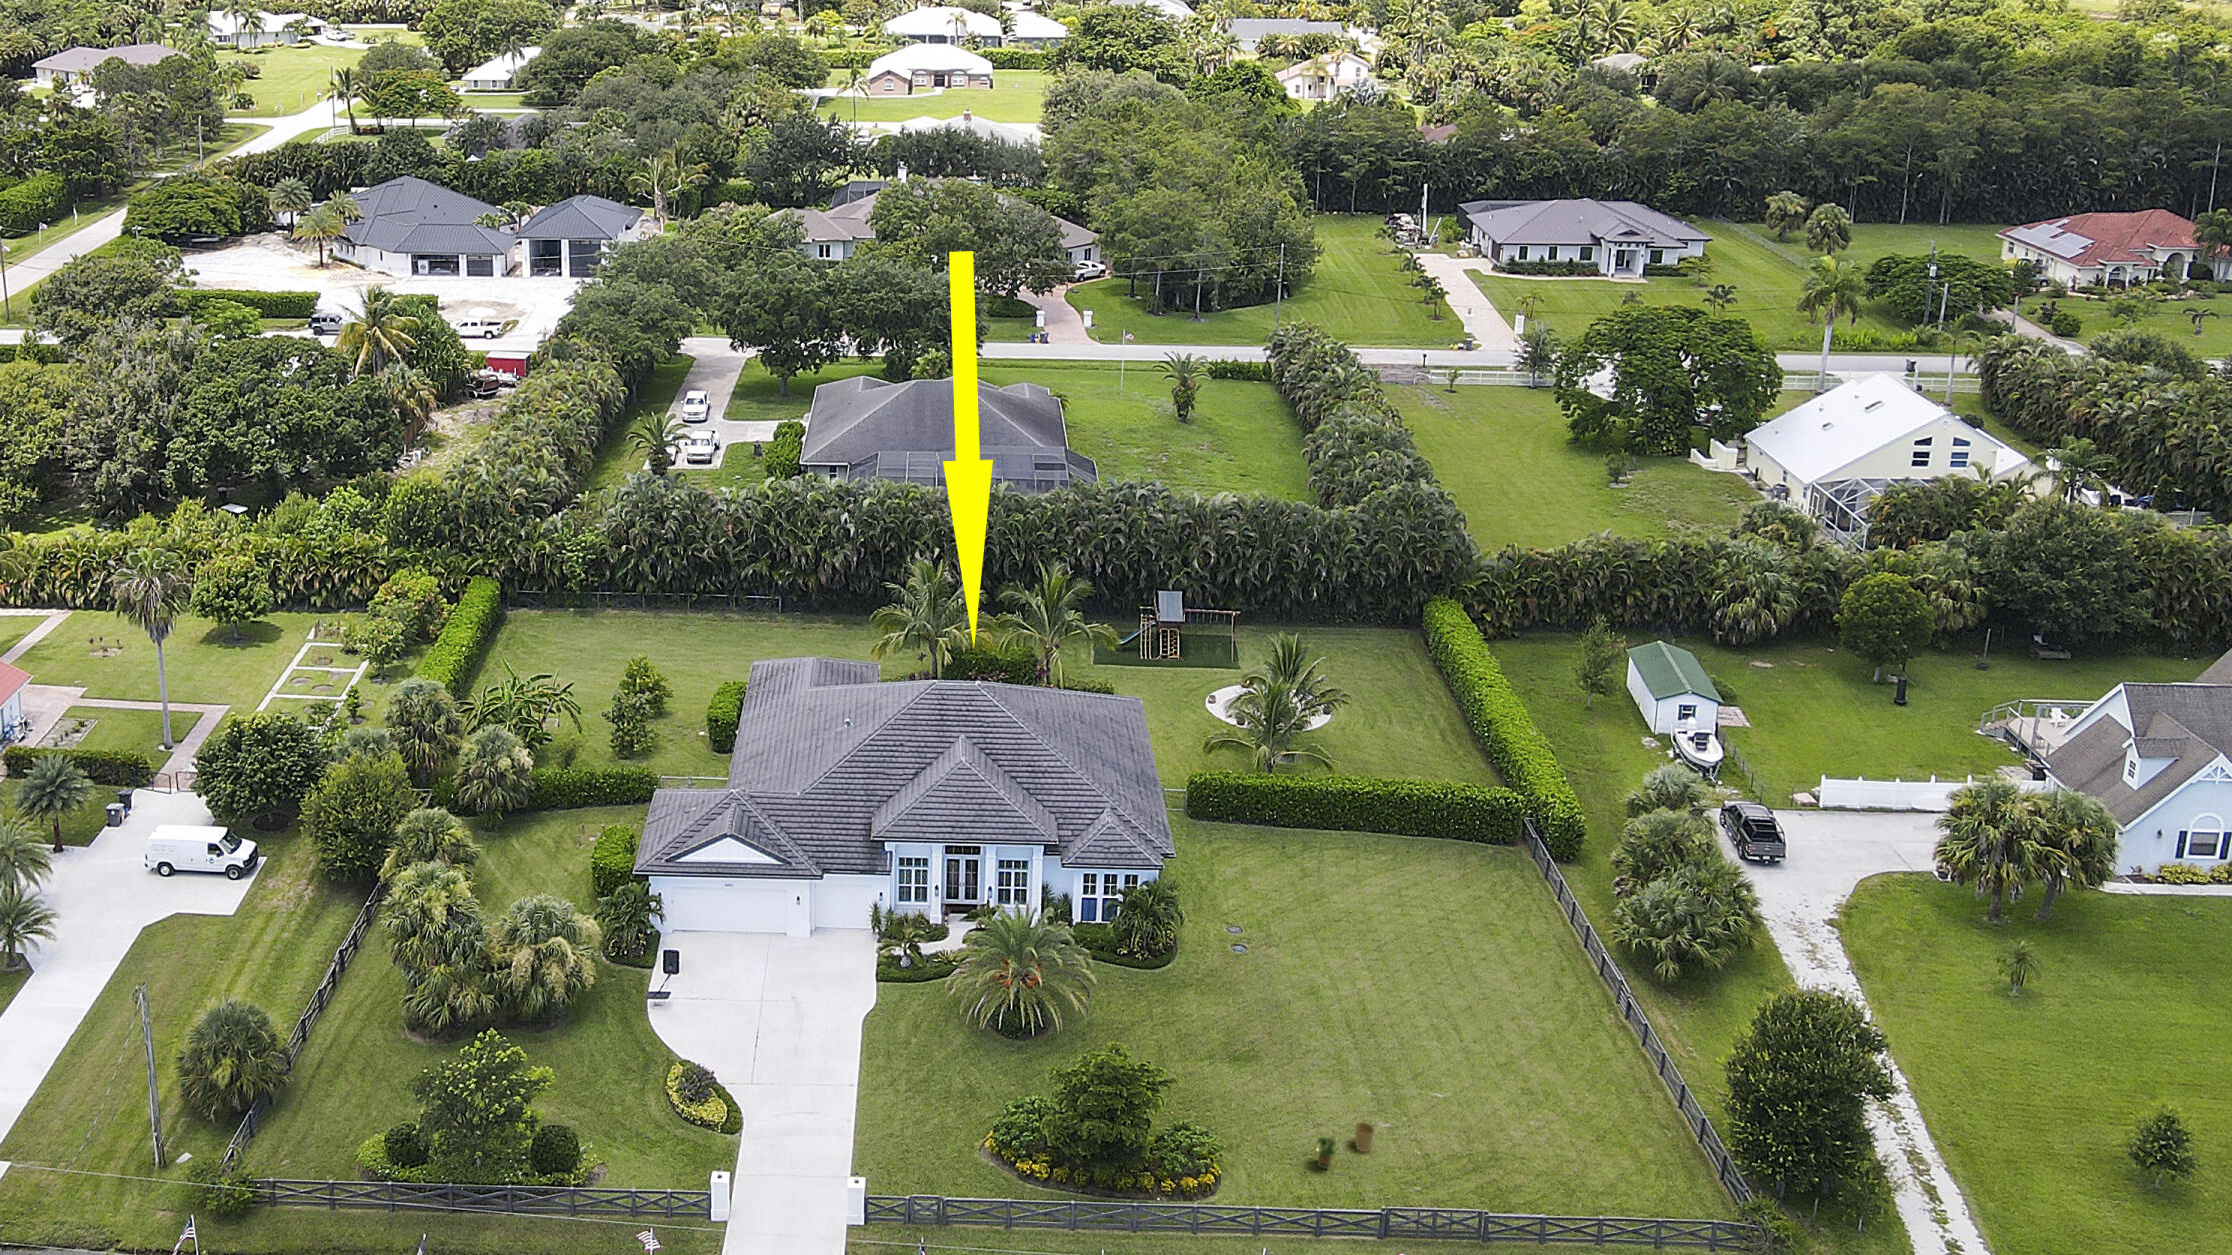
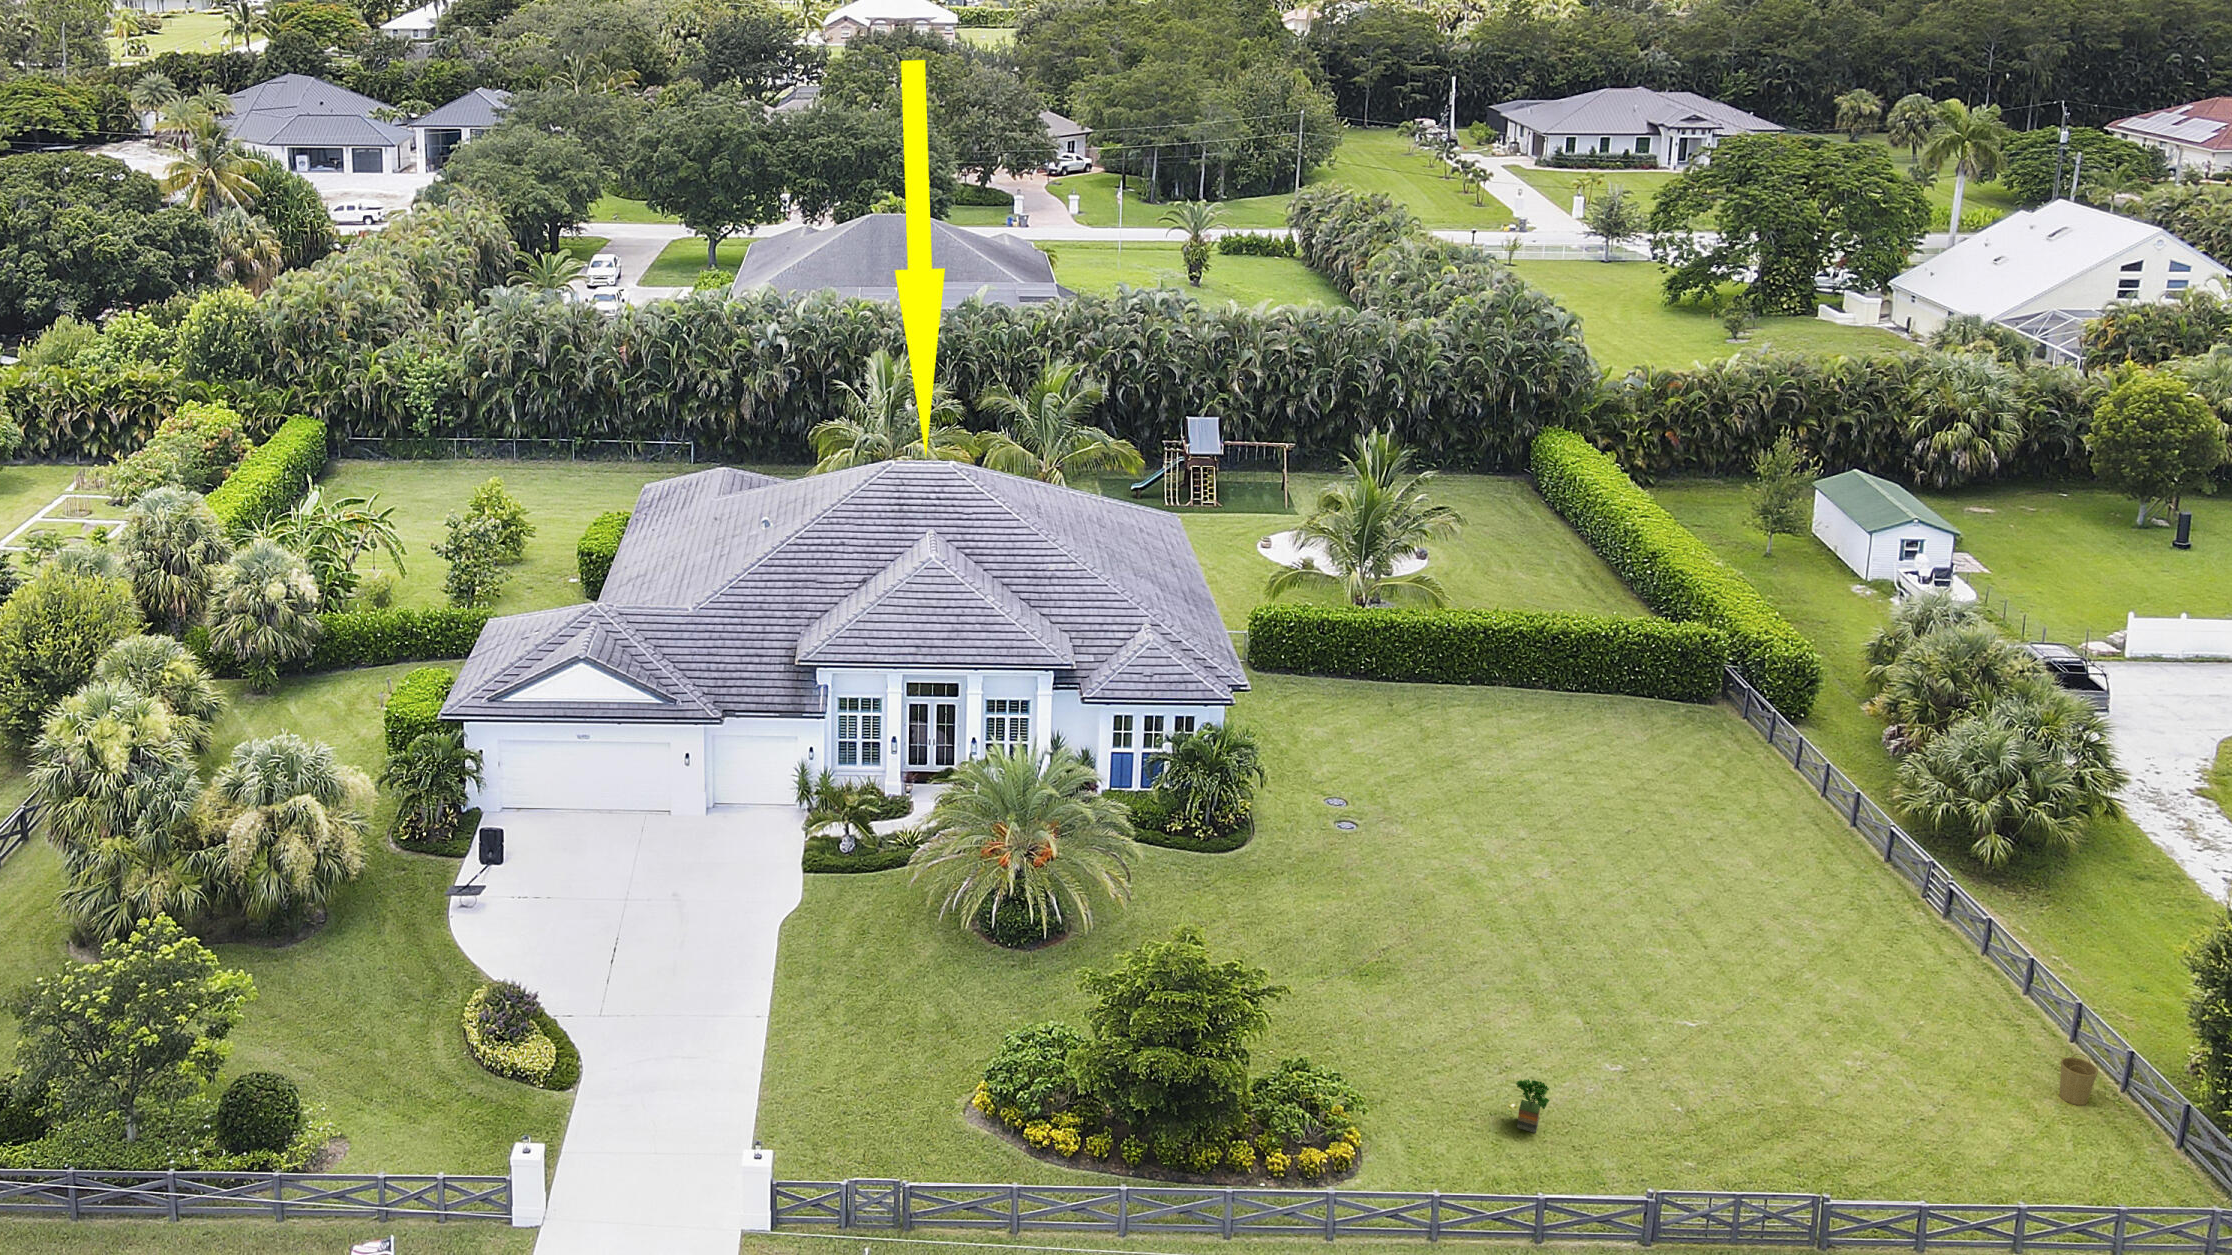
basket: present [1355,1122,1375,1152] -> present [2059,1054,2098,1105]

